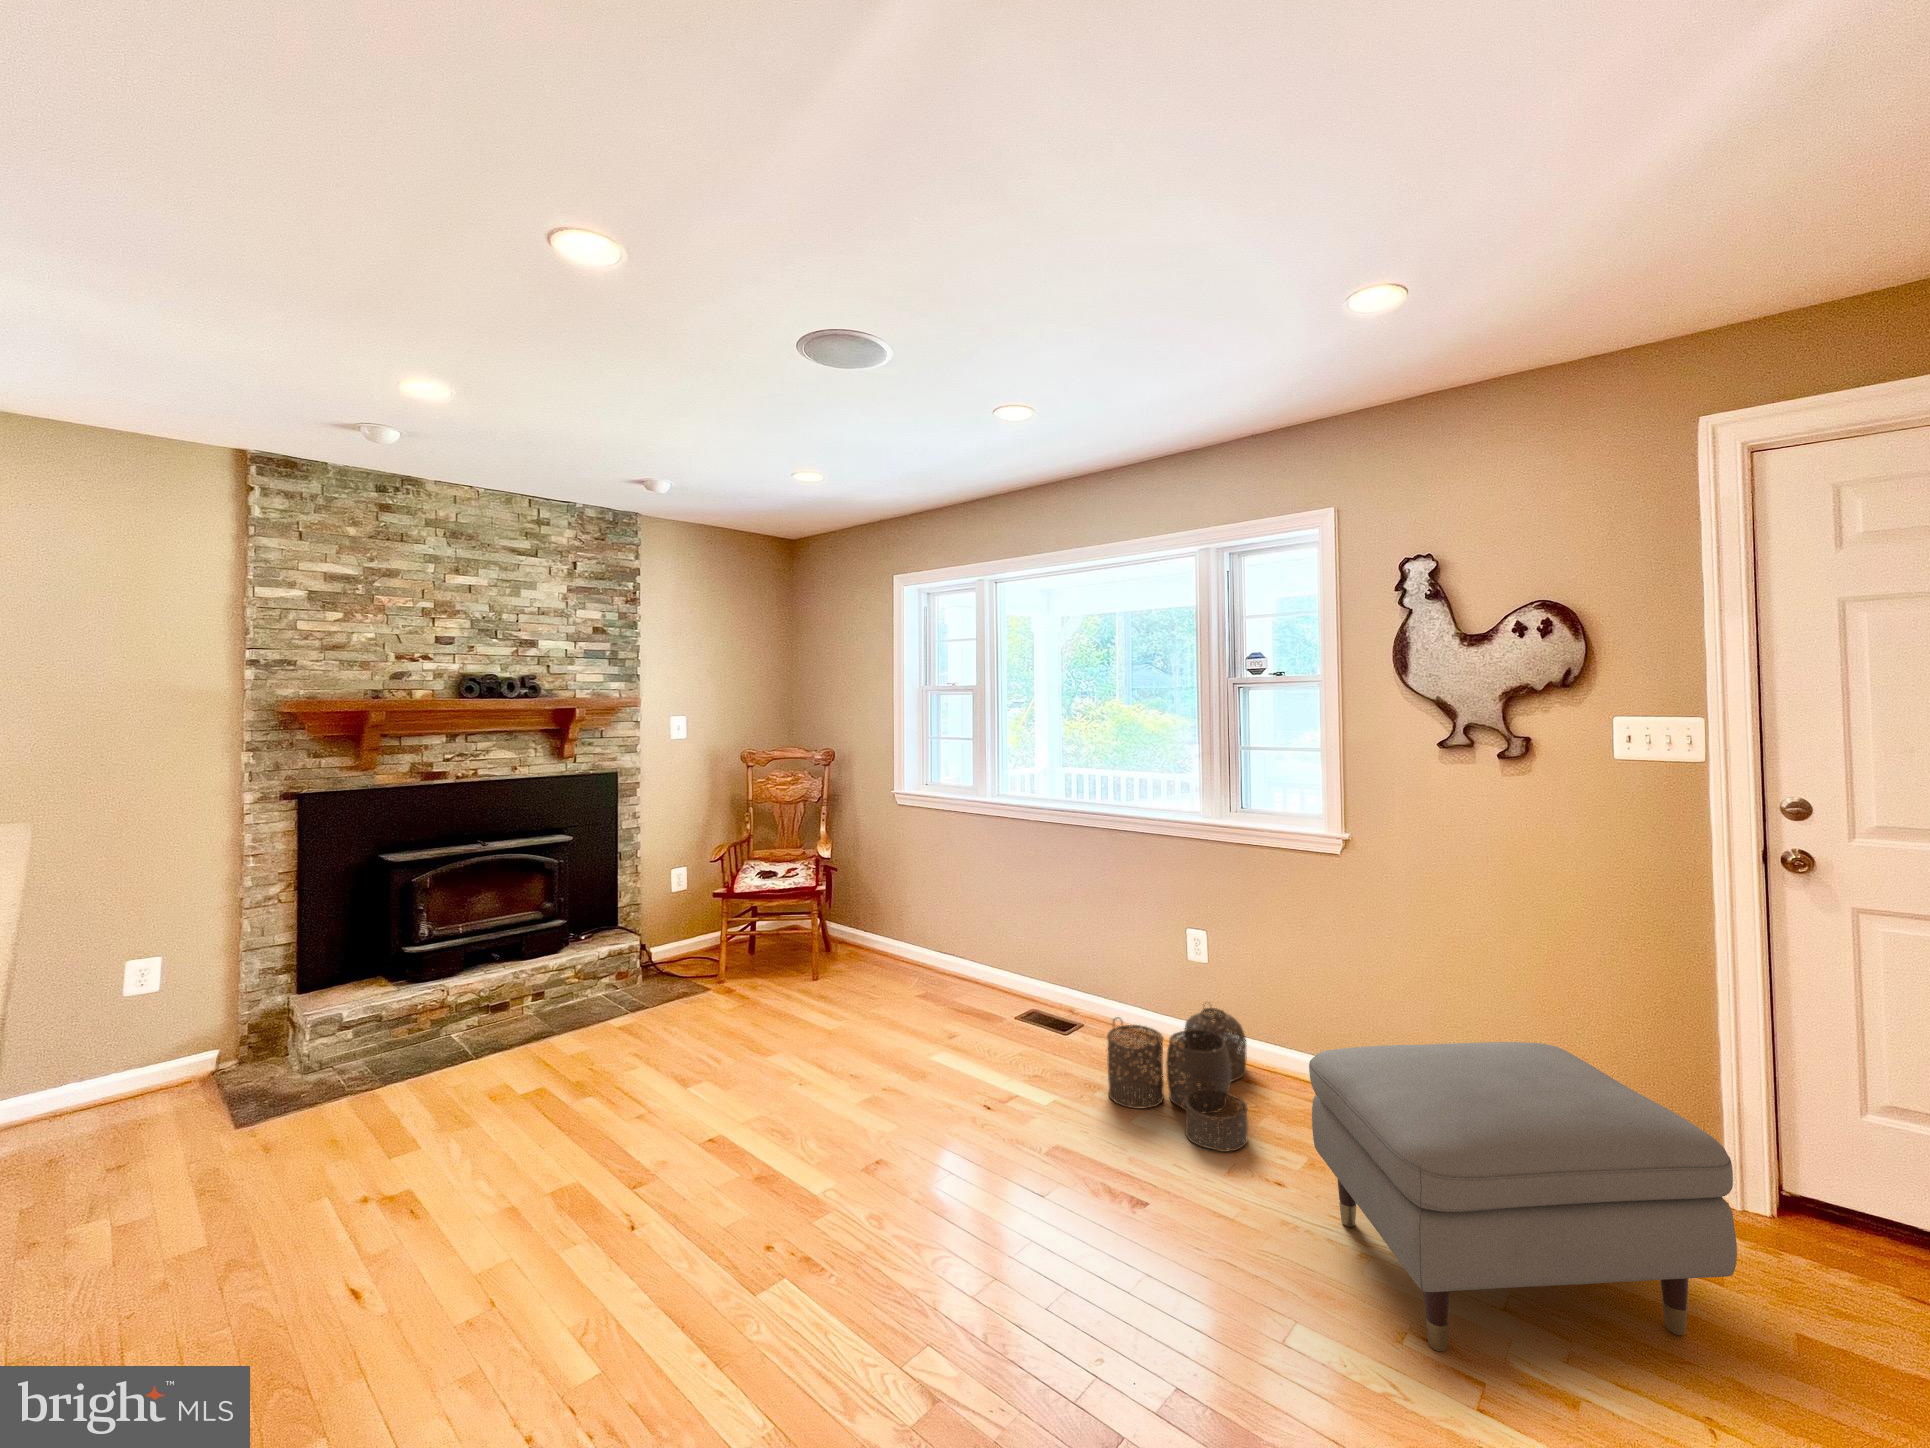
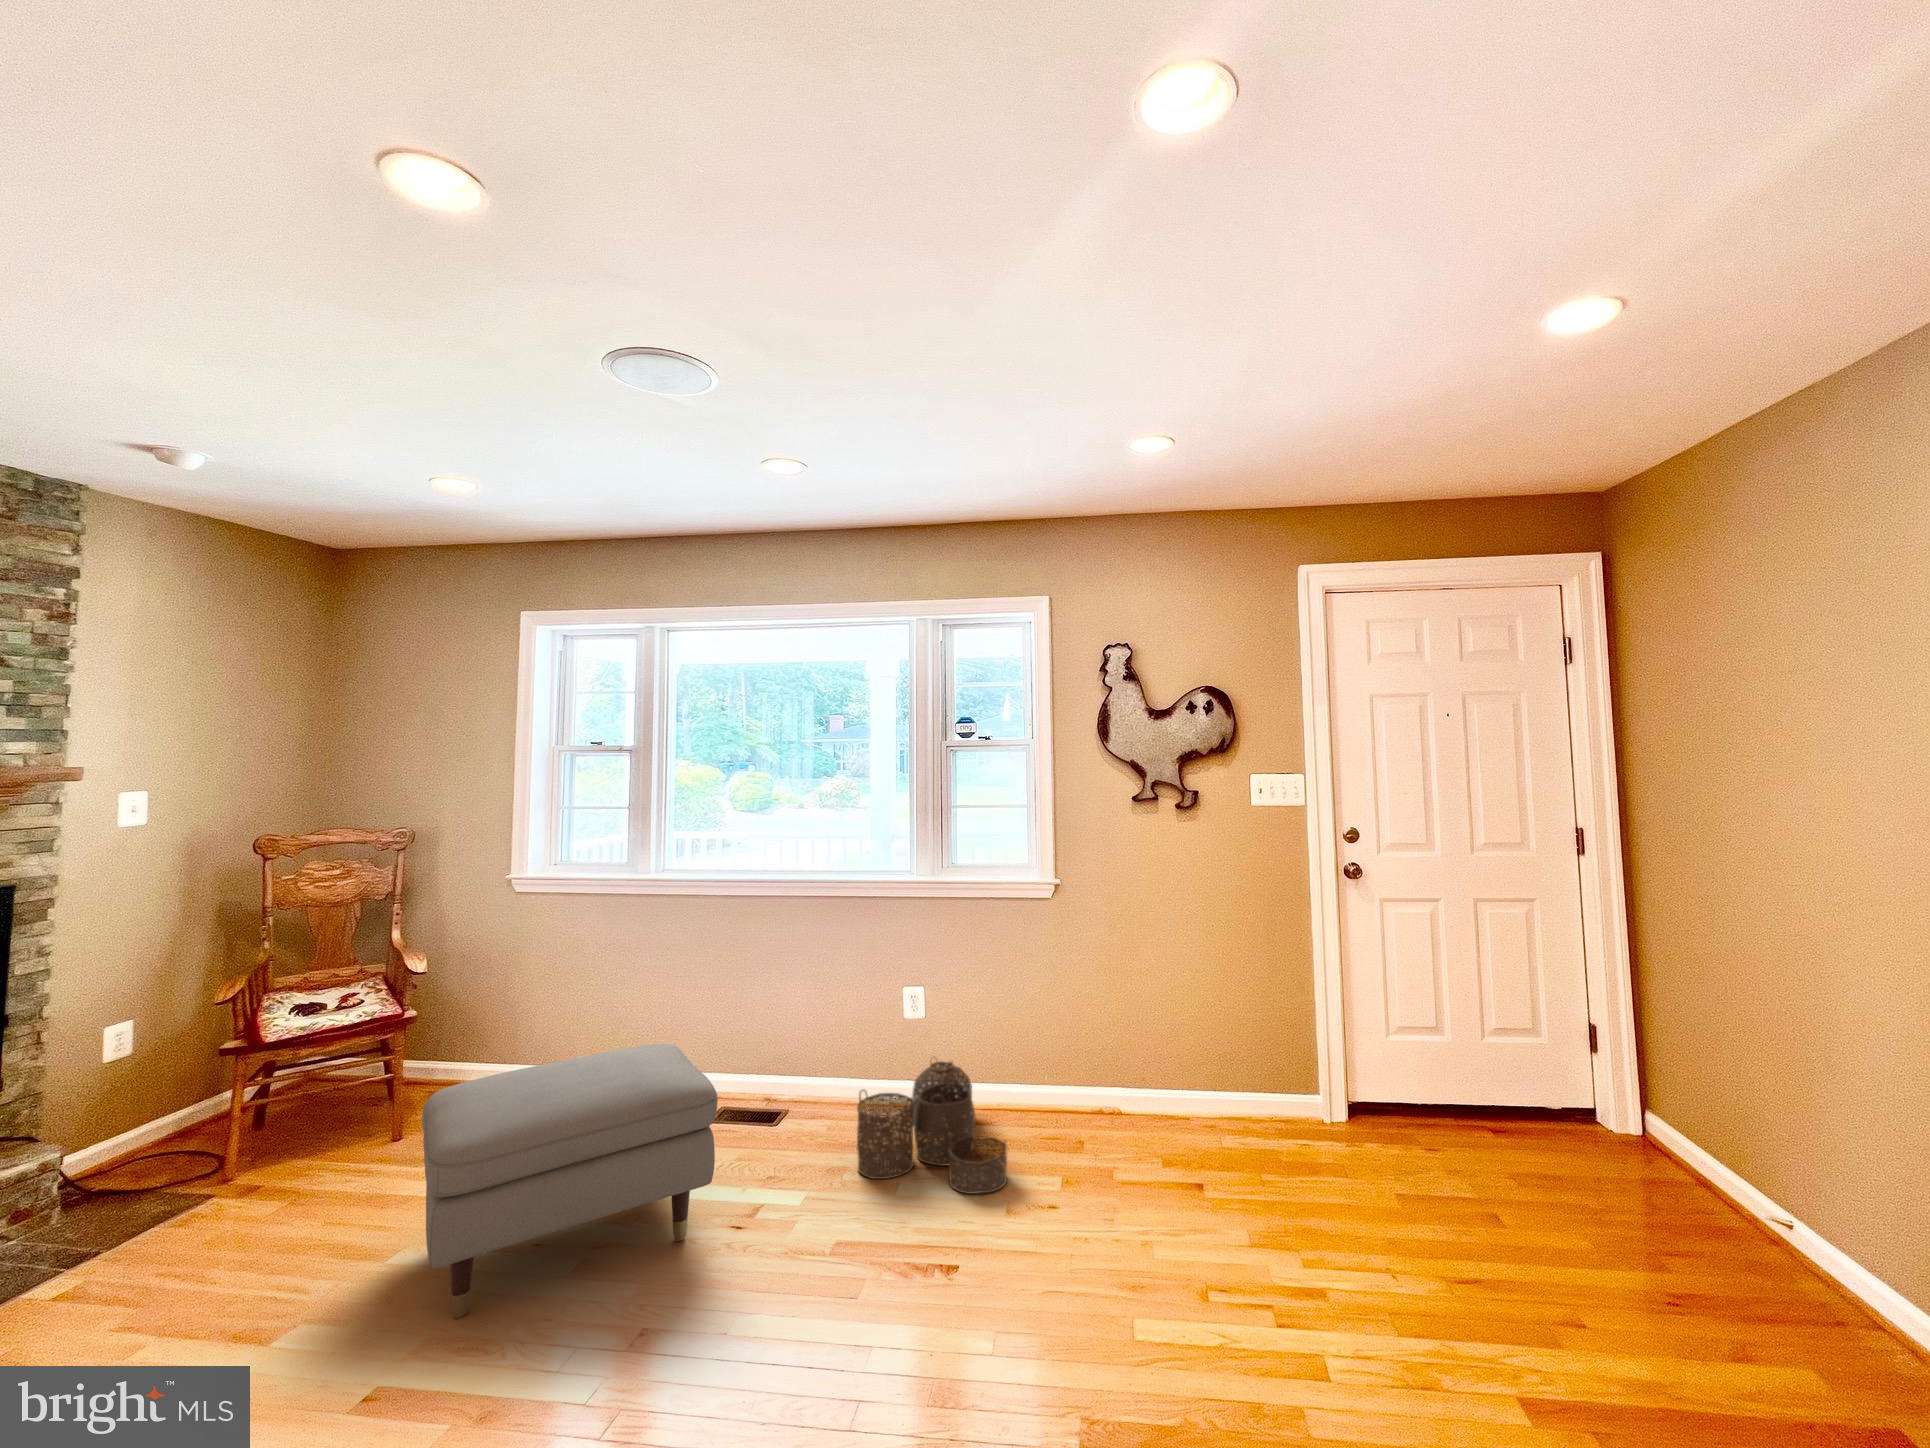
ottoman: present [1309,1042,1737,1351] -> present [422,1044,718,1318]

